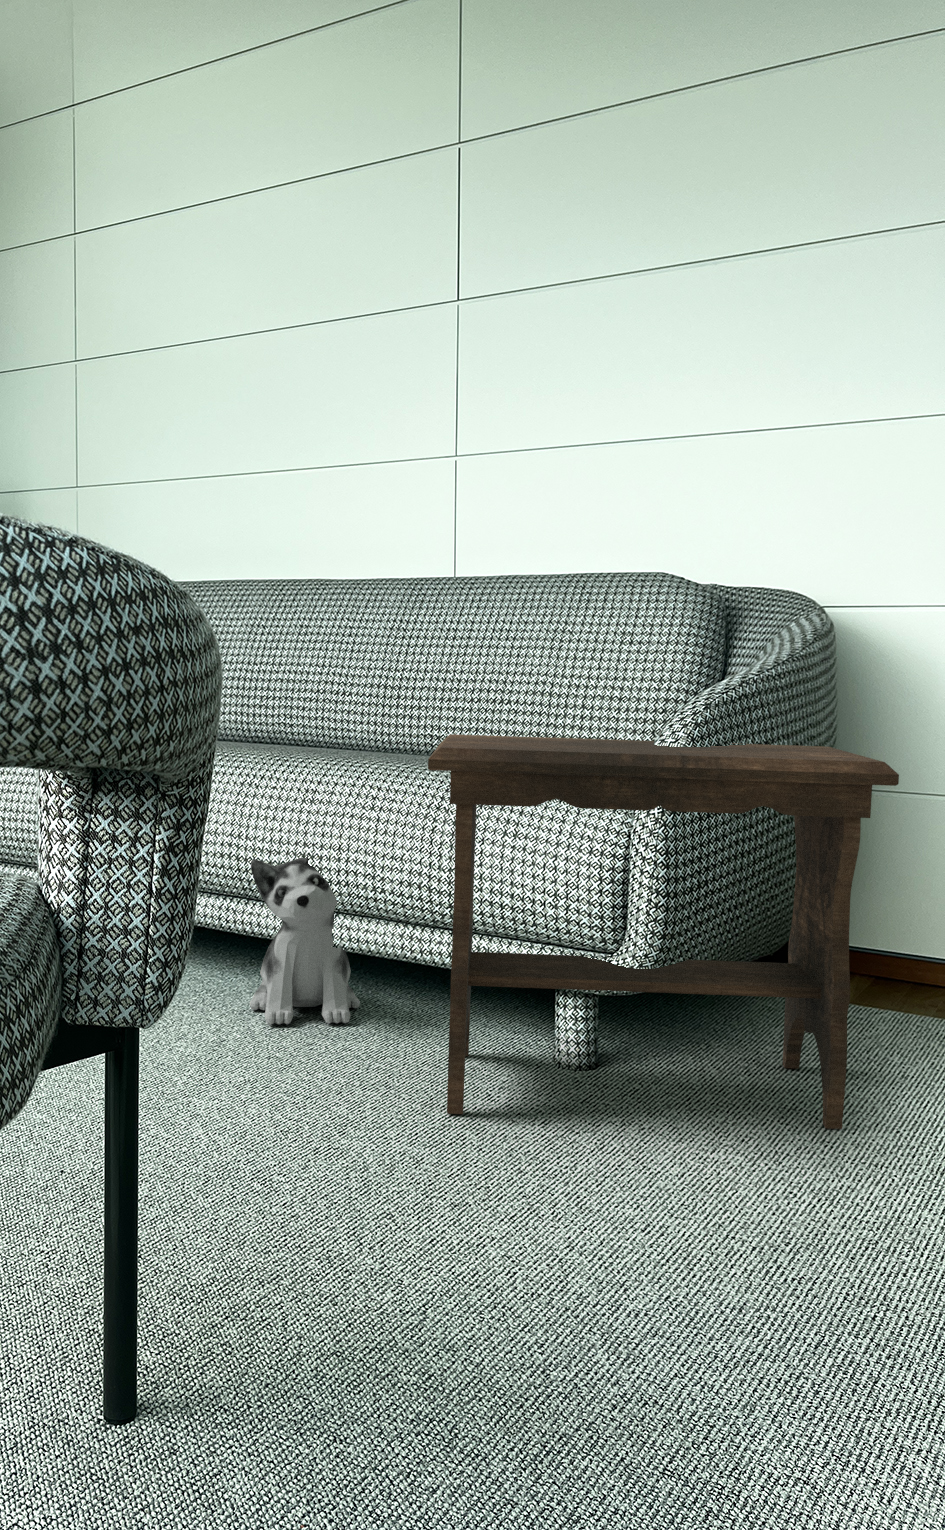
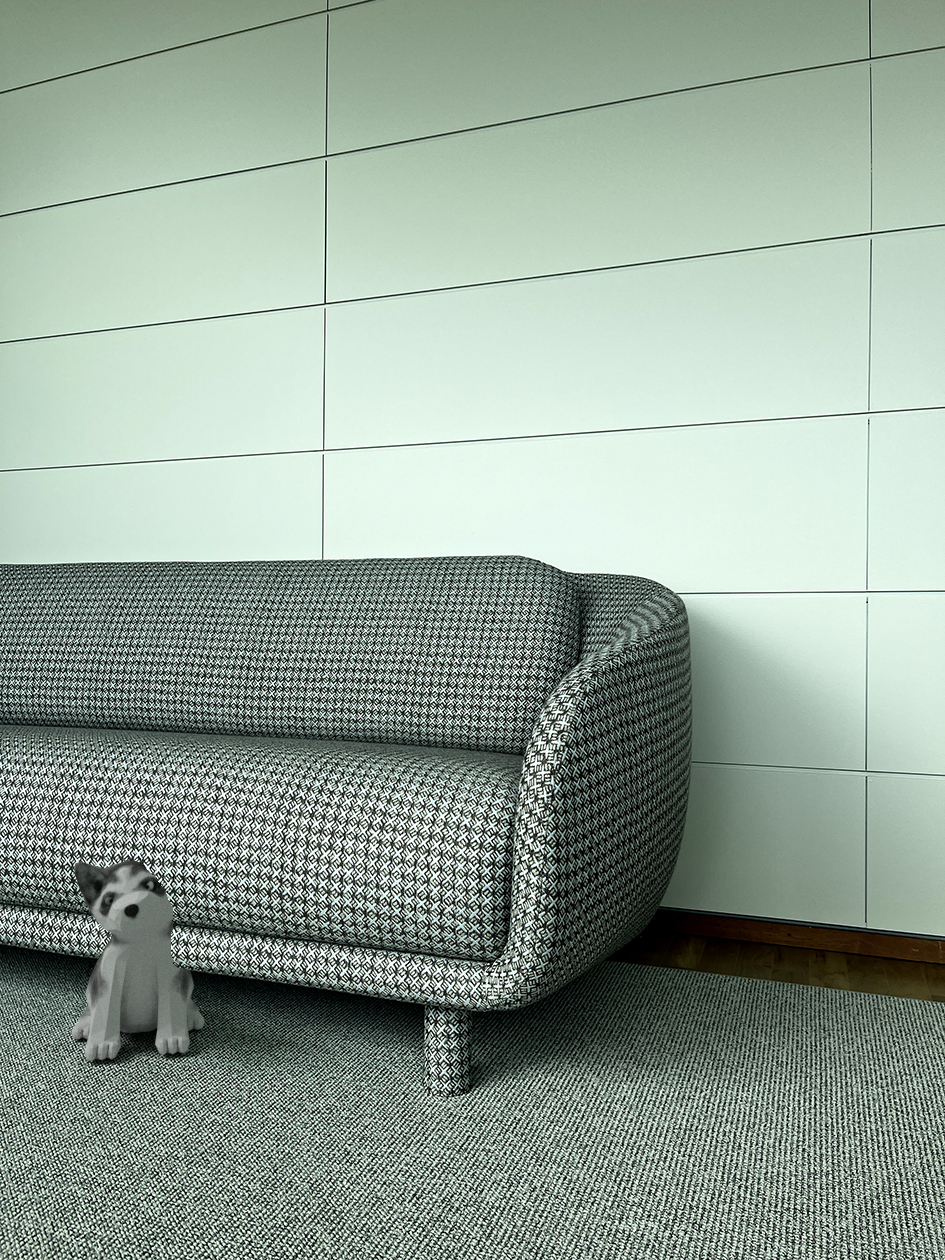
footstool: present [428,734,899,1129] -> none [269,713,832,1198]

